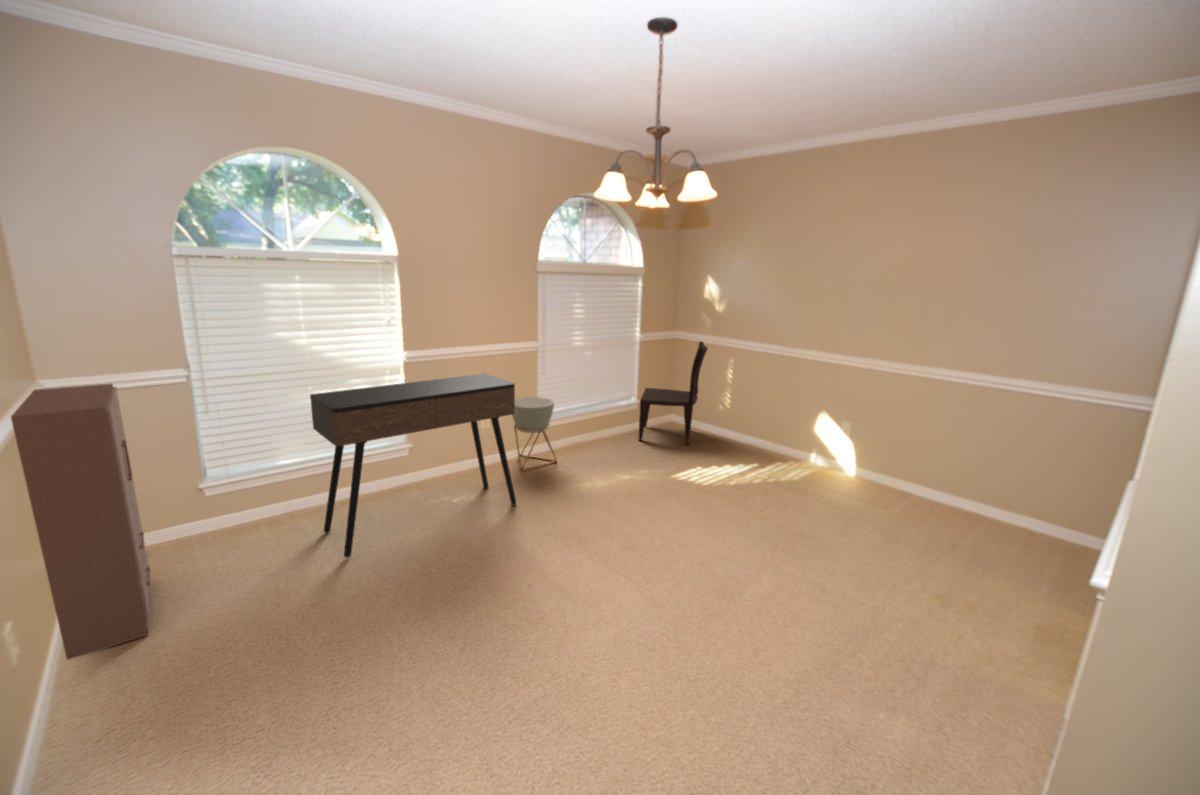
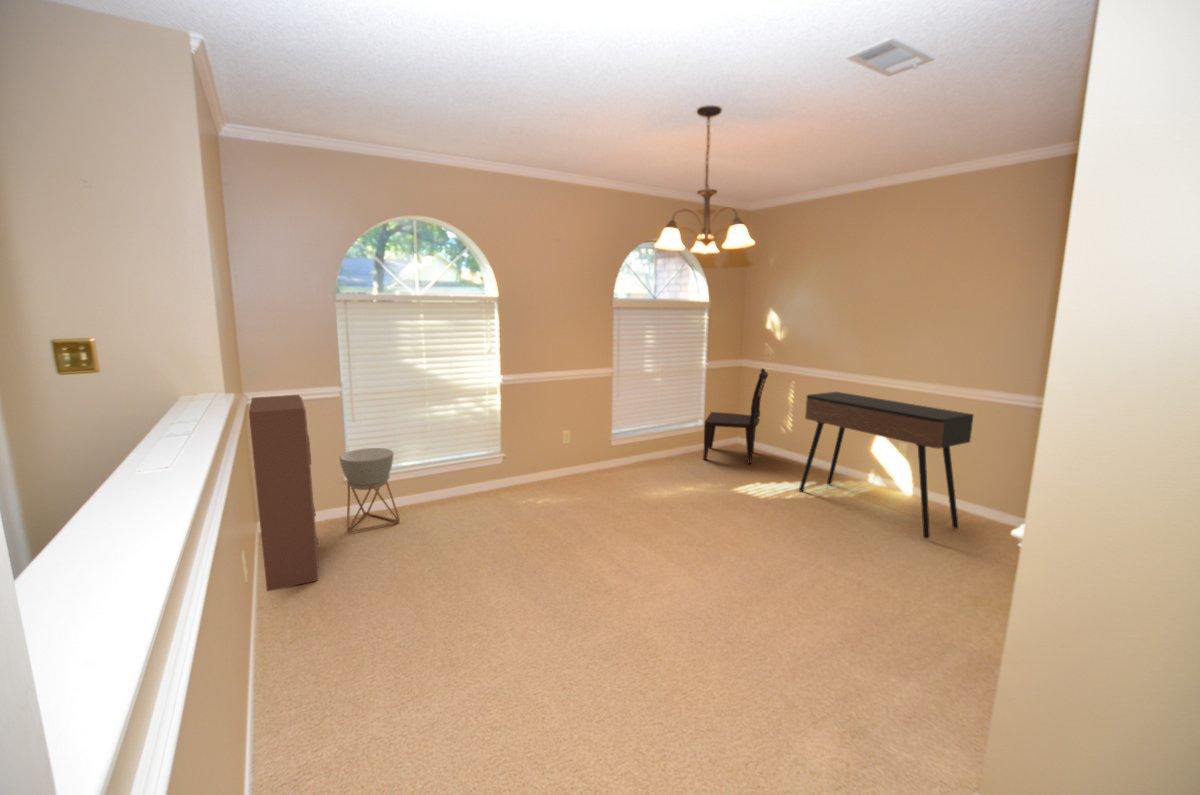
console table: present [310,374,516,558] -> present [799,392,973,539]
planter: present [512,397,557,470] -> present [339,448,400,532]

